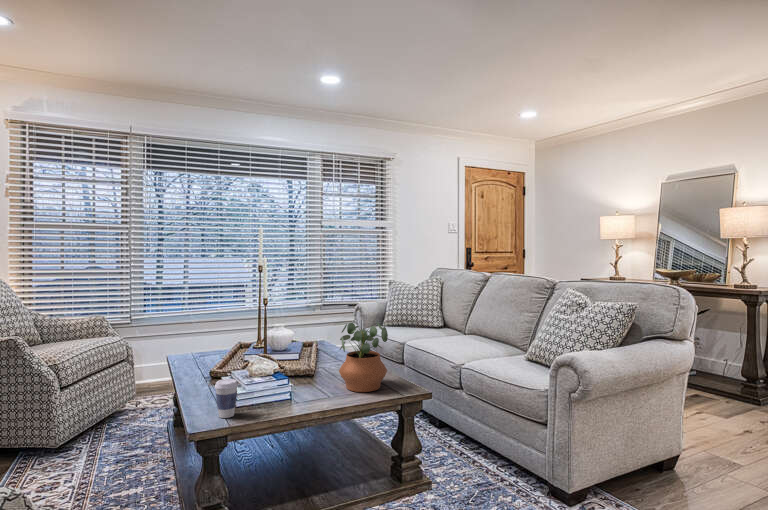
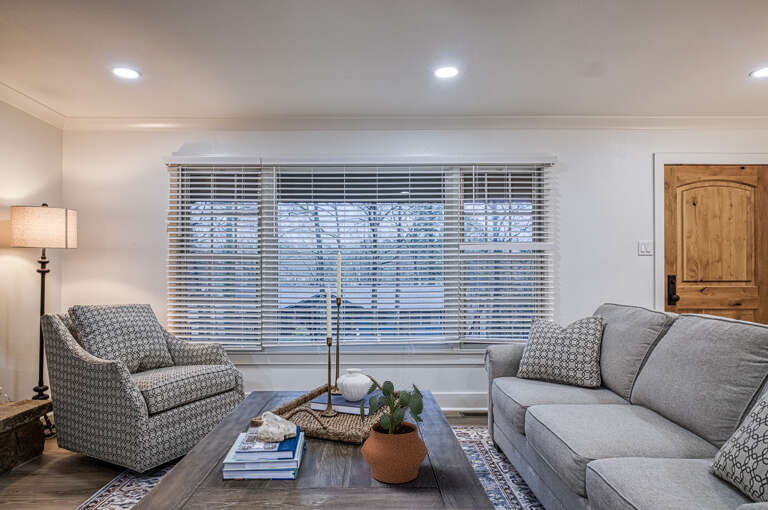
coffee cup: present [215,379,238,418] -> none [185,441,214,491]

